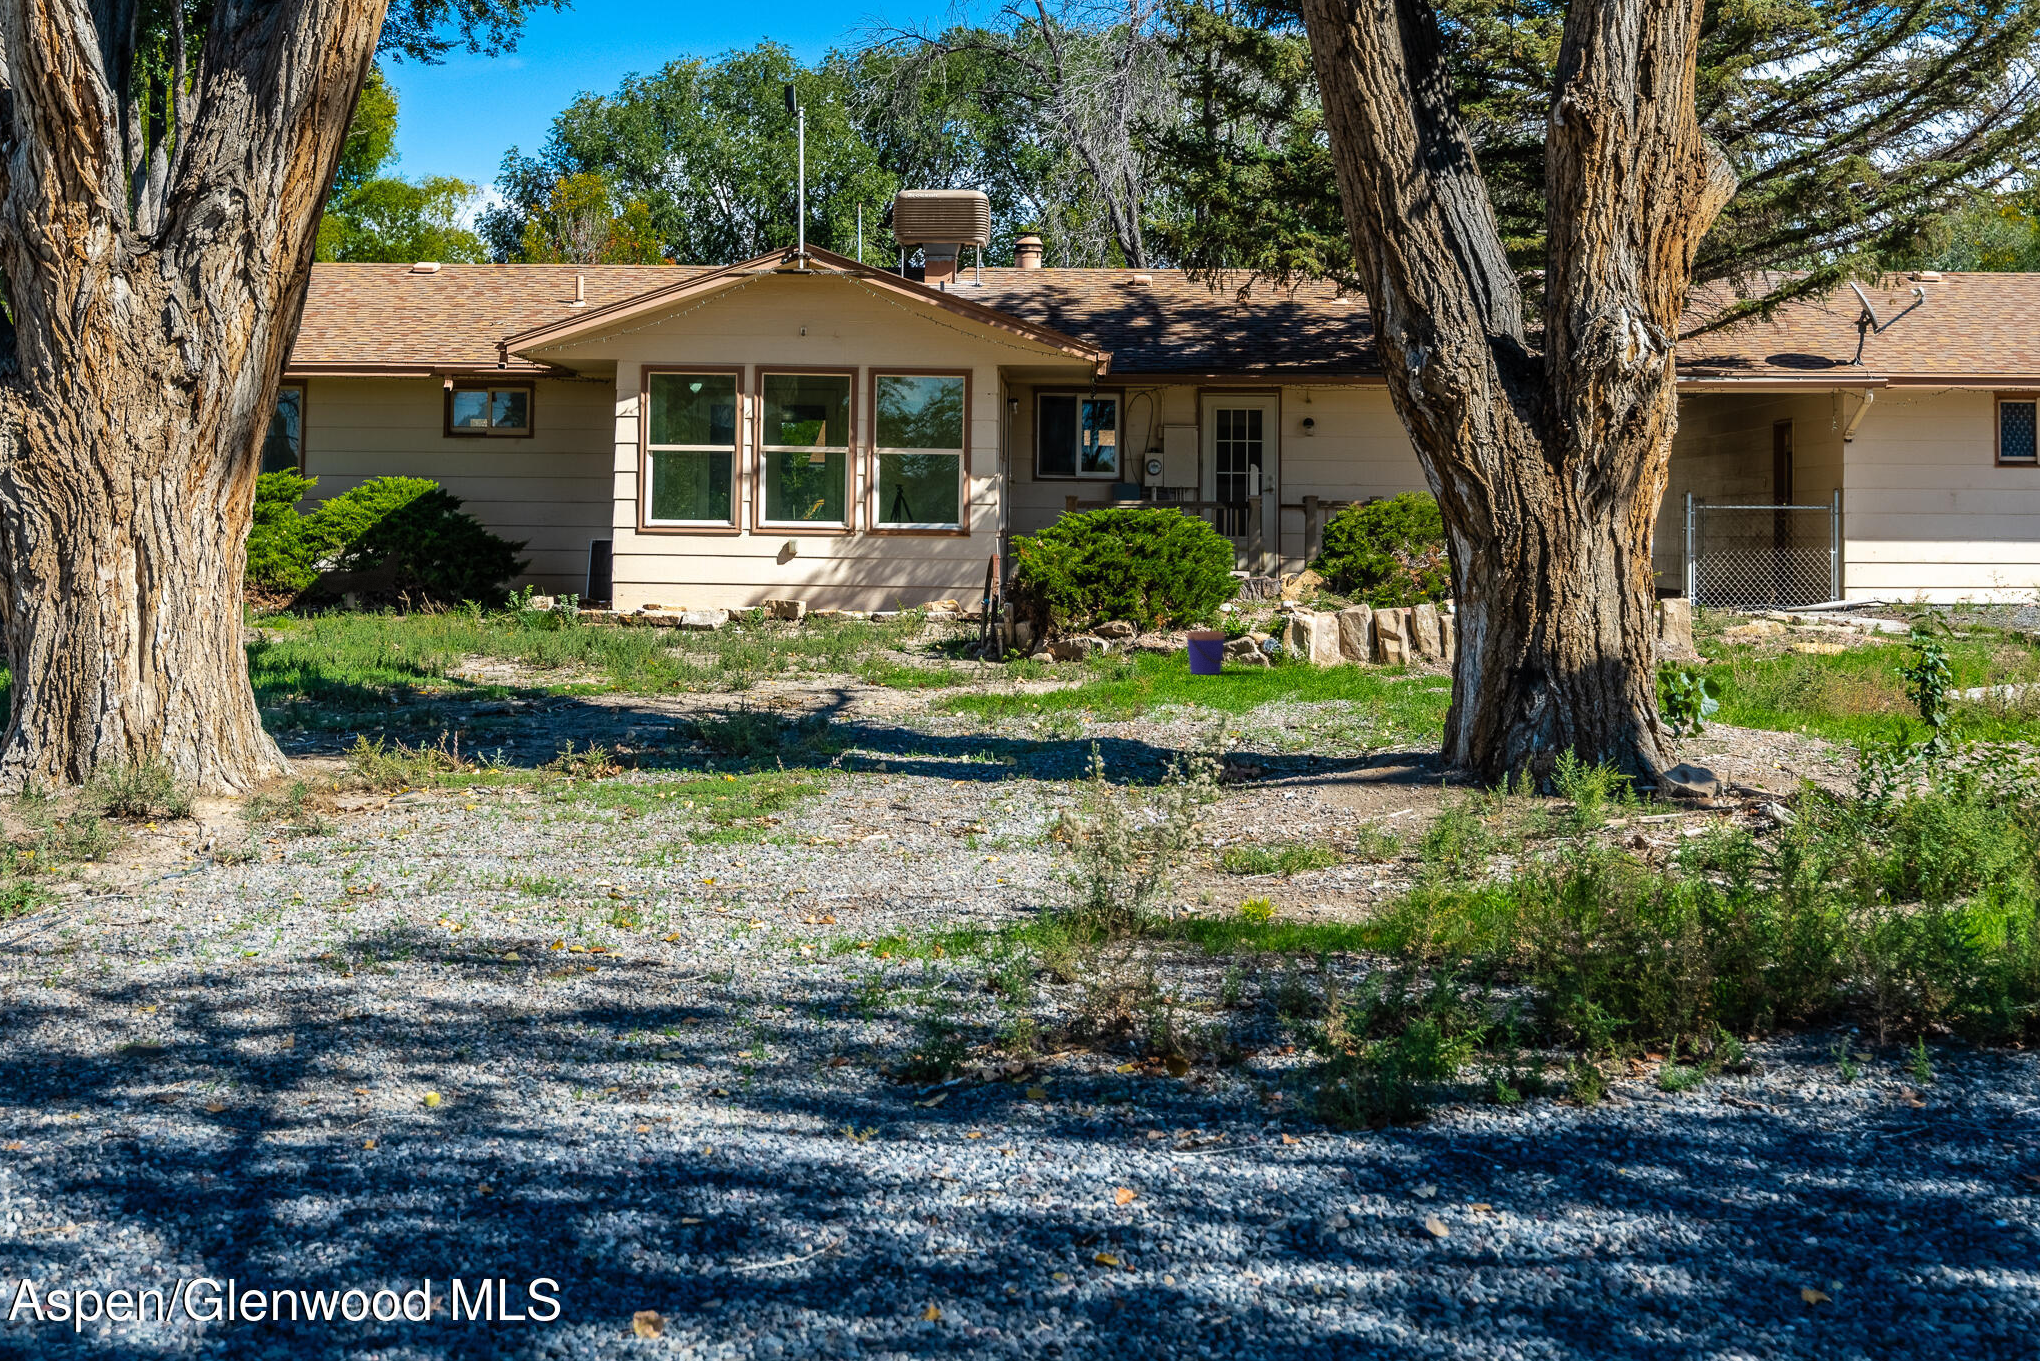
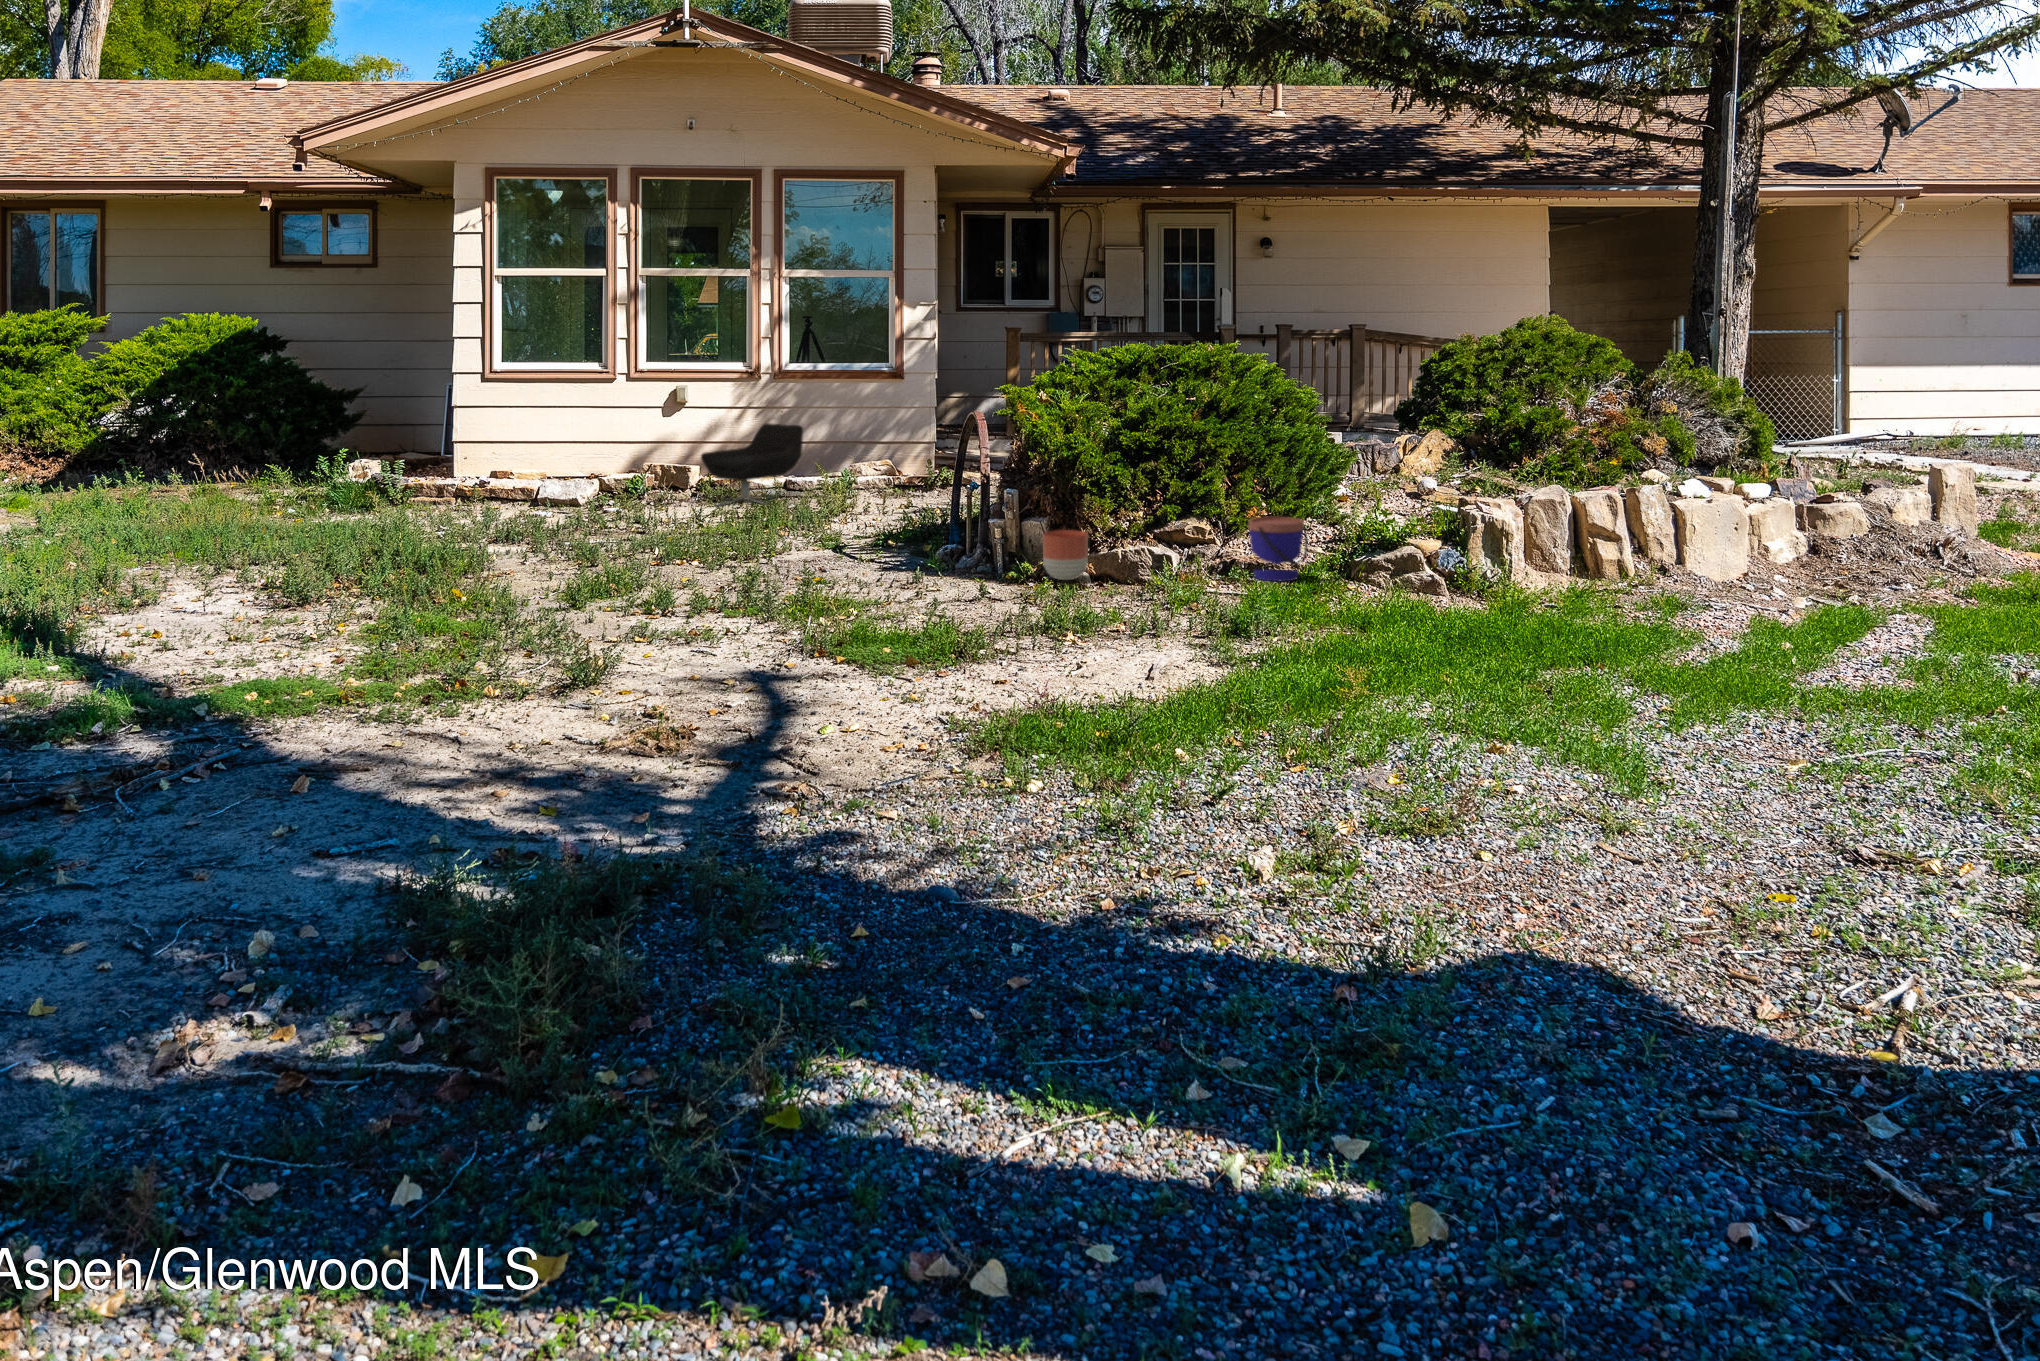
lounge chair: present [319,552,399,609] -> present [701,423,803,506]
planter: none [1043,638,1075,672] -> present [1043,530,1088,580]

